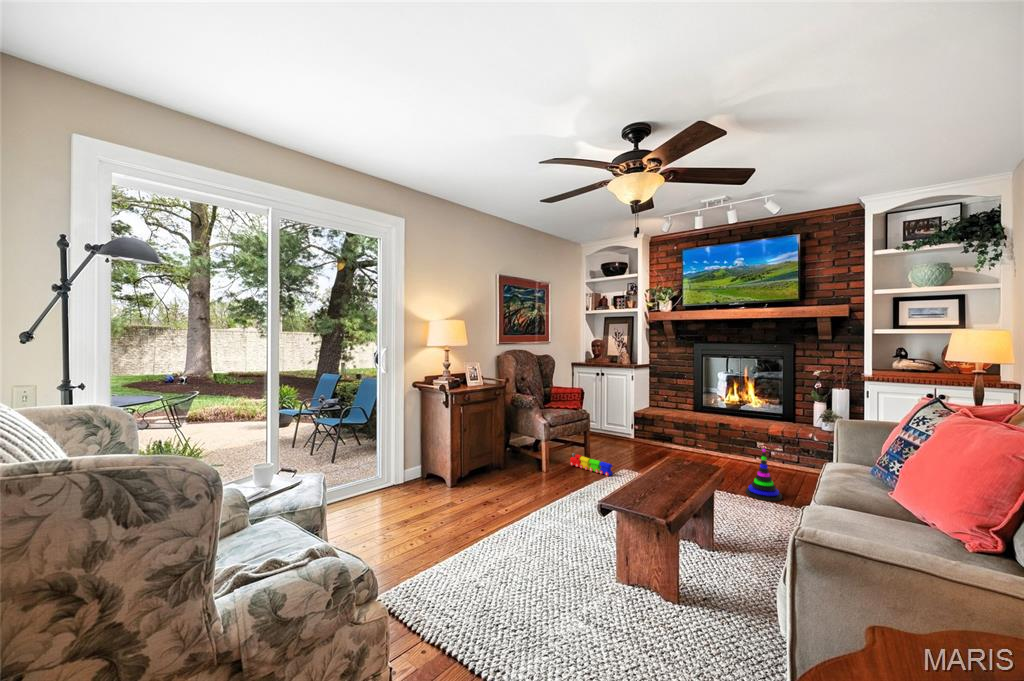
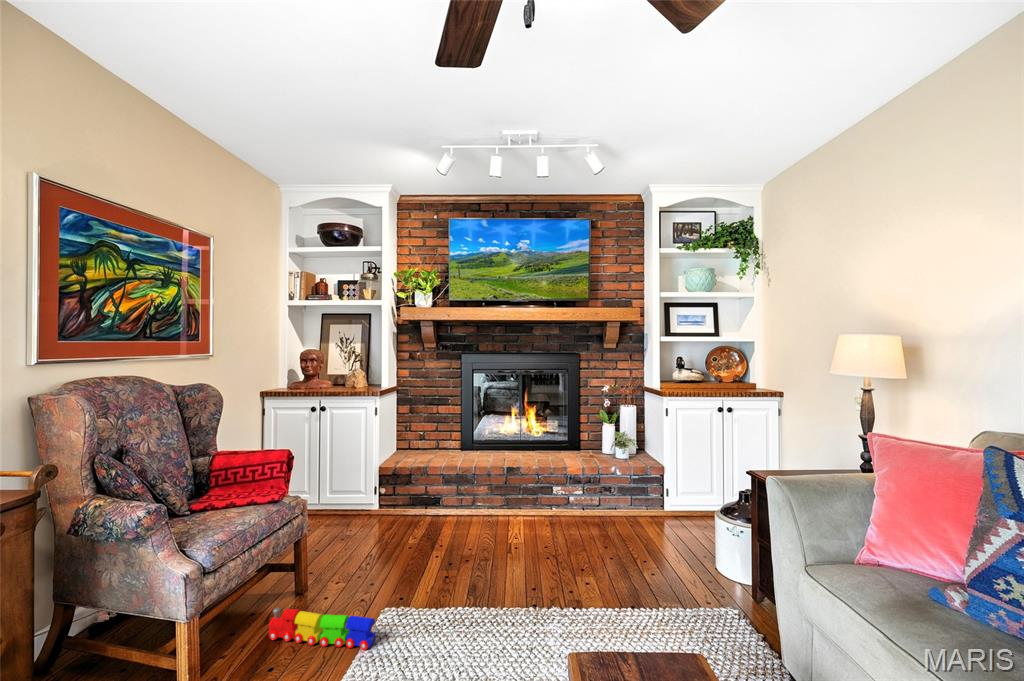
stacking toy: present [746,449,782,501] -> none [599,521,651,611]

